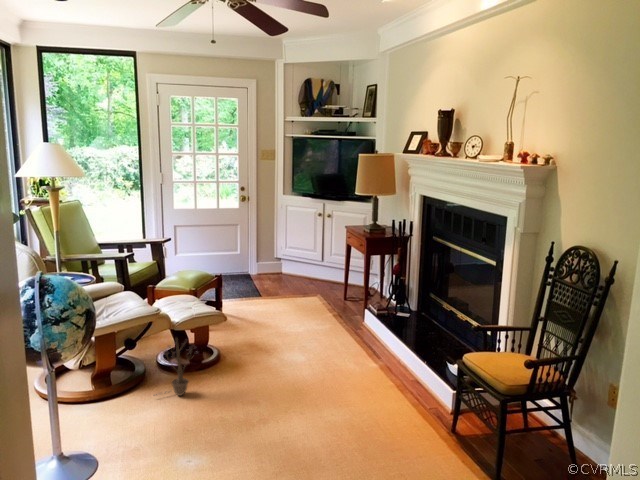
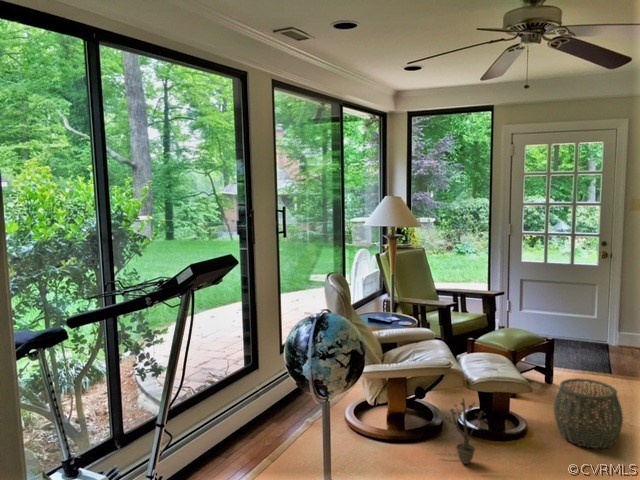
woven basket: none [237,302,287,356] -> present [554,378,623,449]

